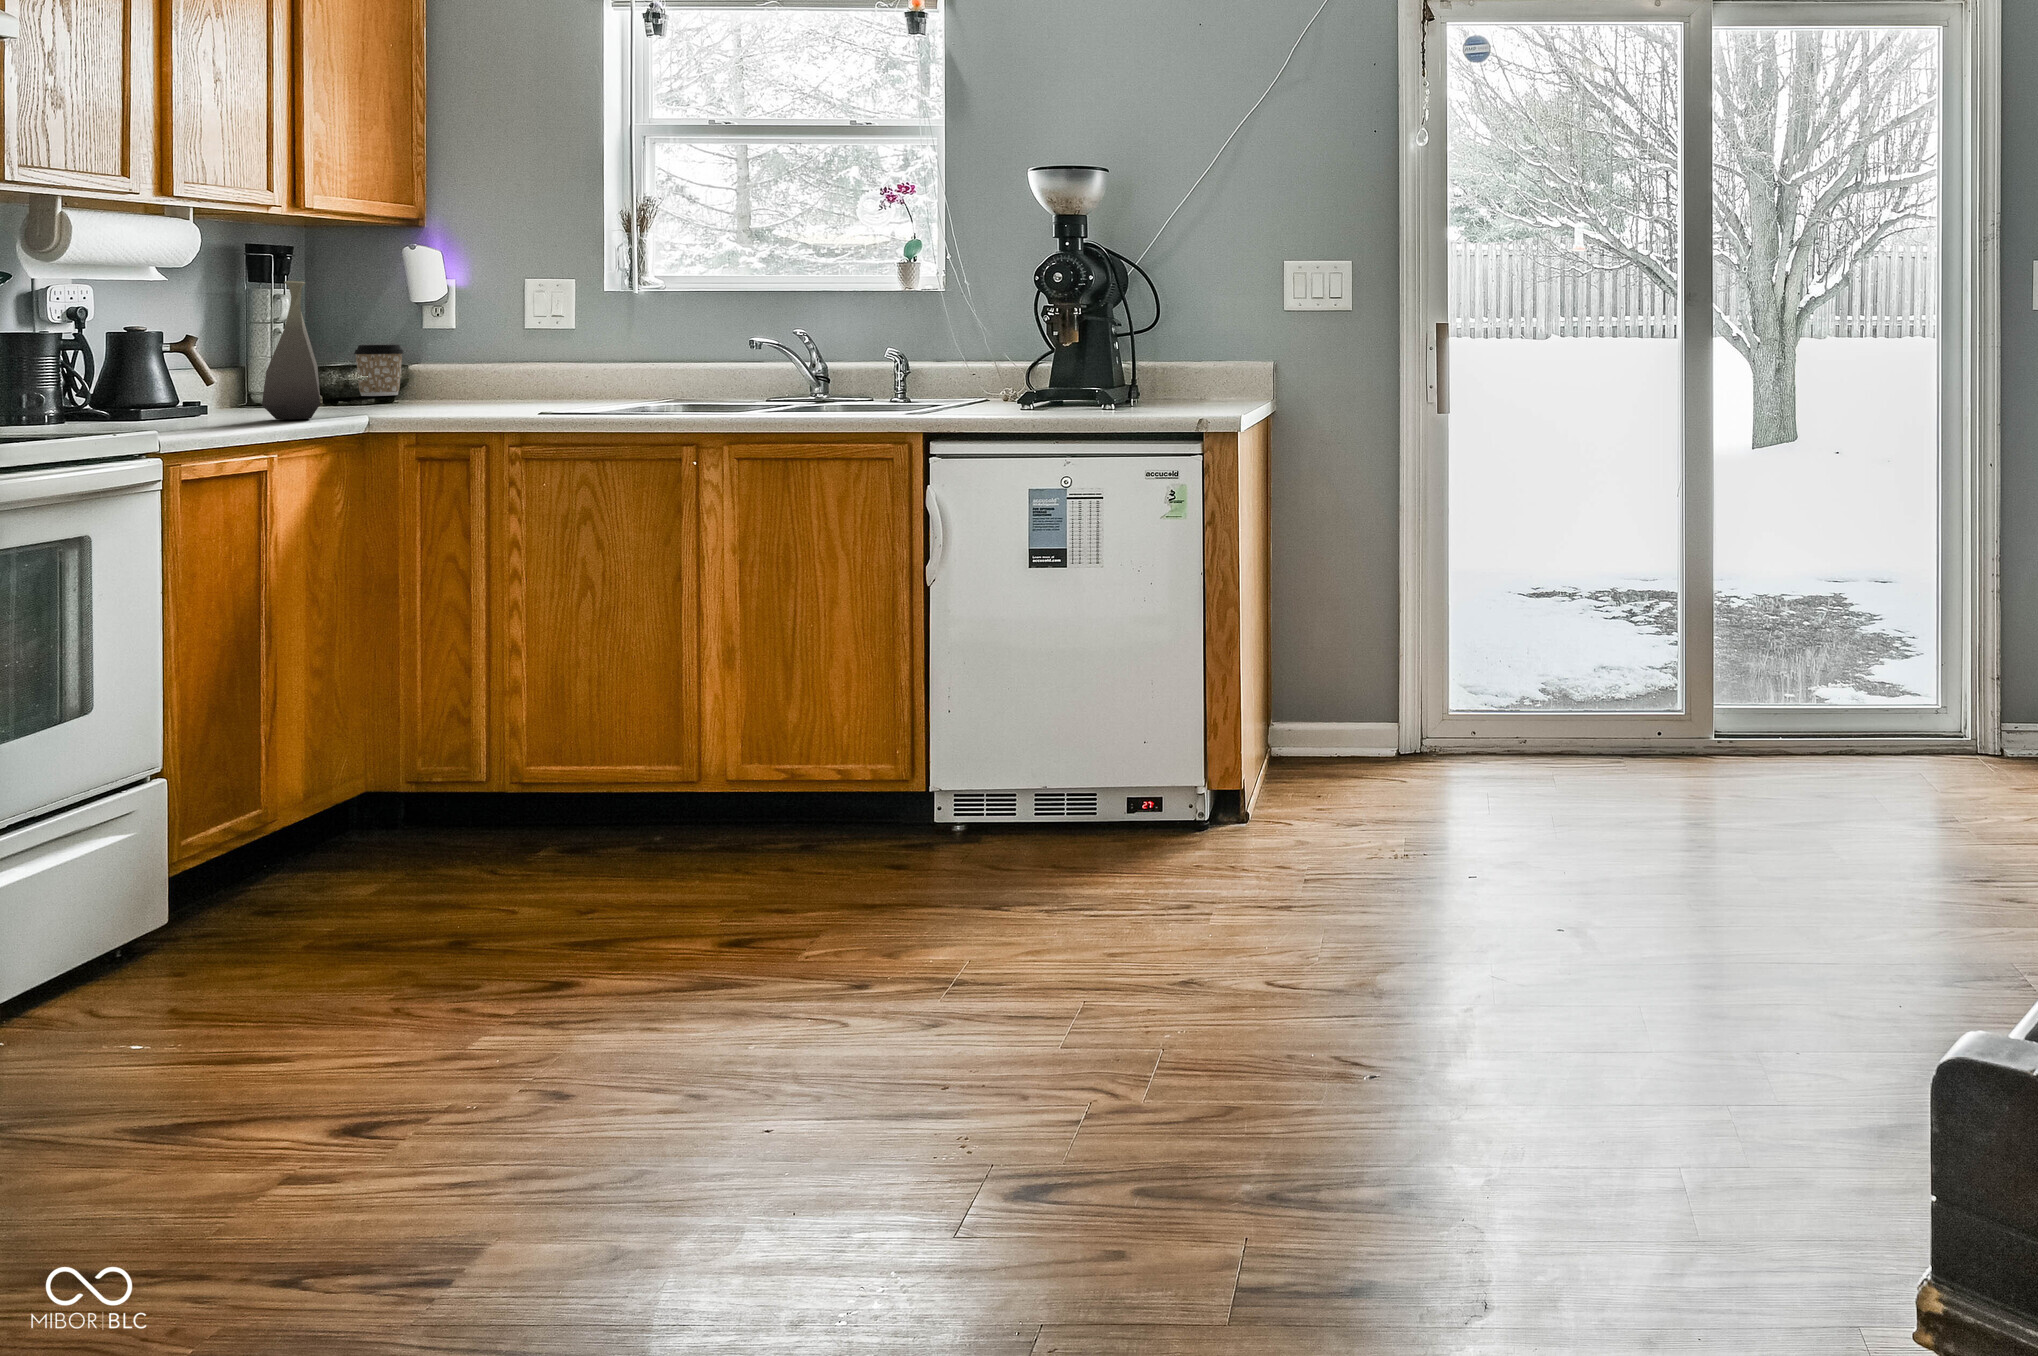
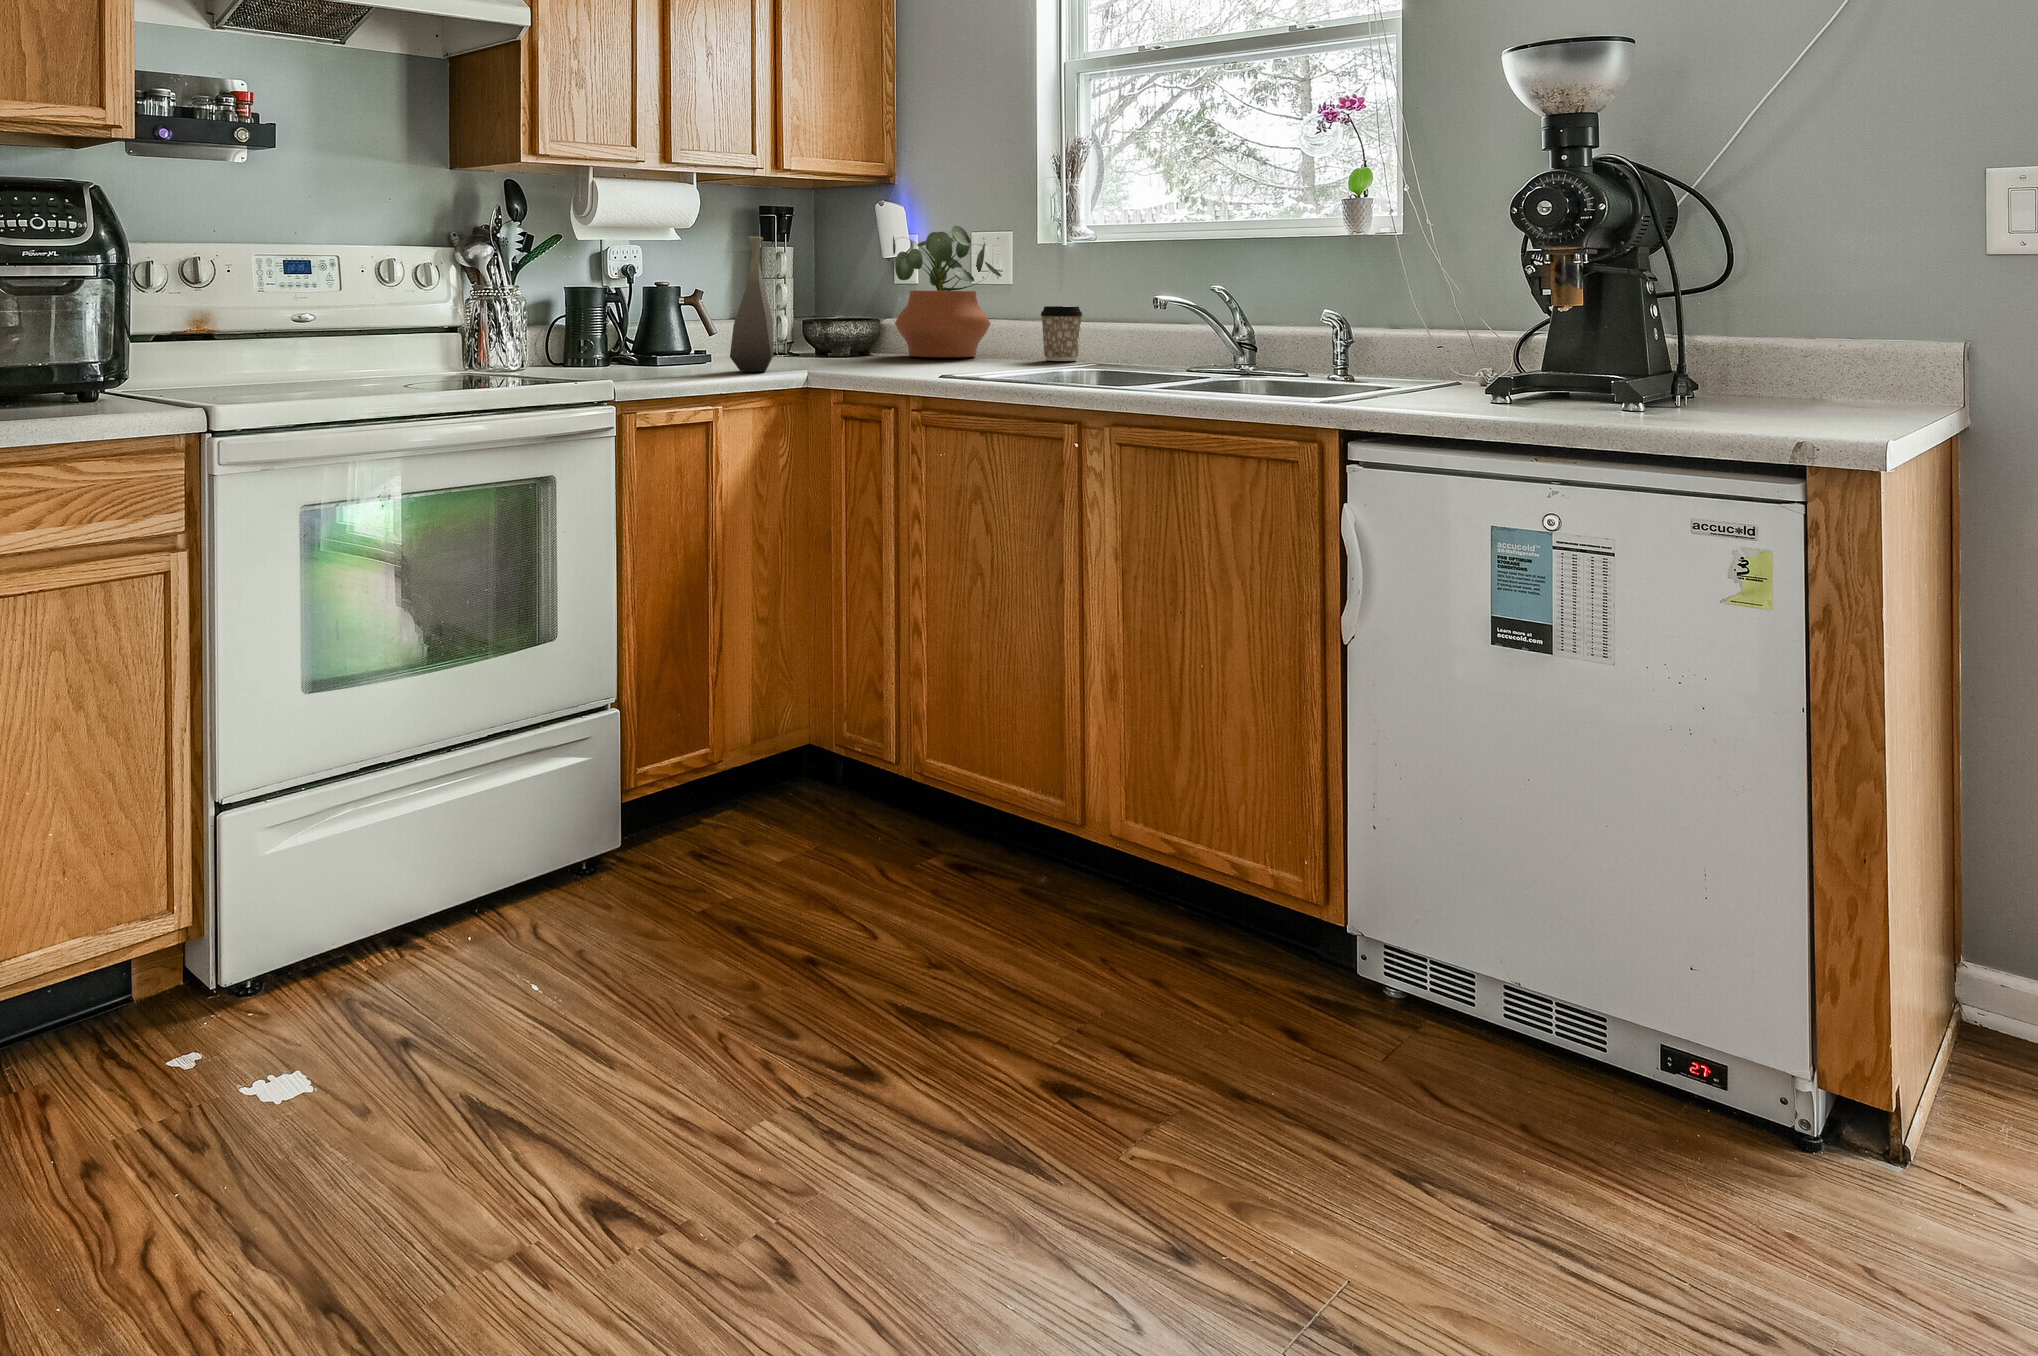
potted plant: none [441,271,569,398] -> present [893,226,1001,357]
coffee cup: present [354,345,403,396] -> present [1041,306,1083,361]

